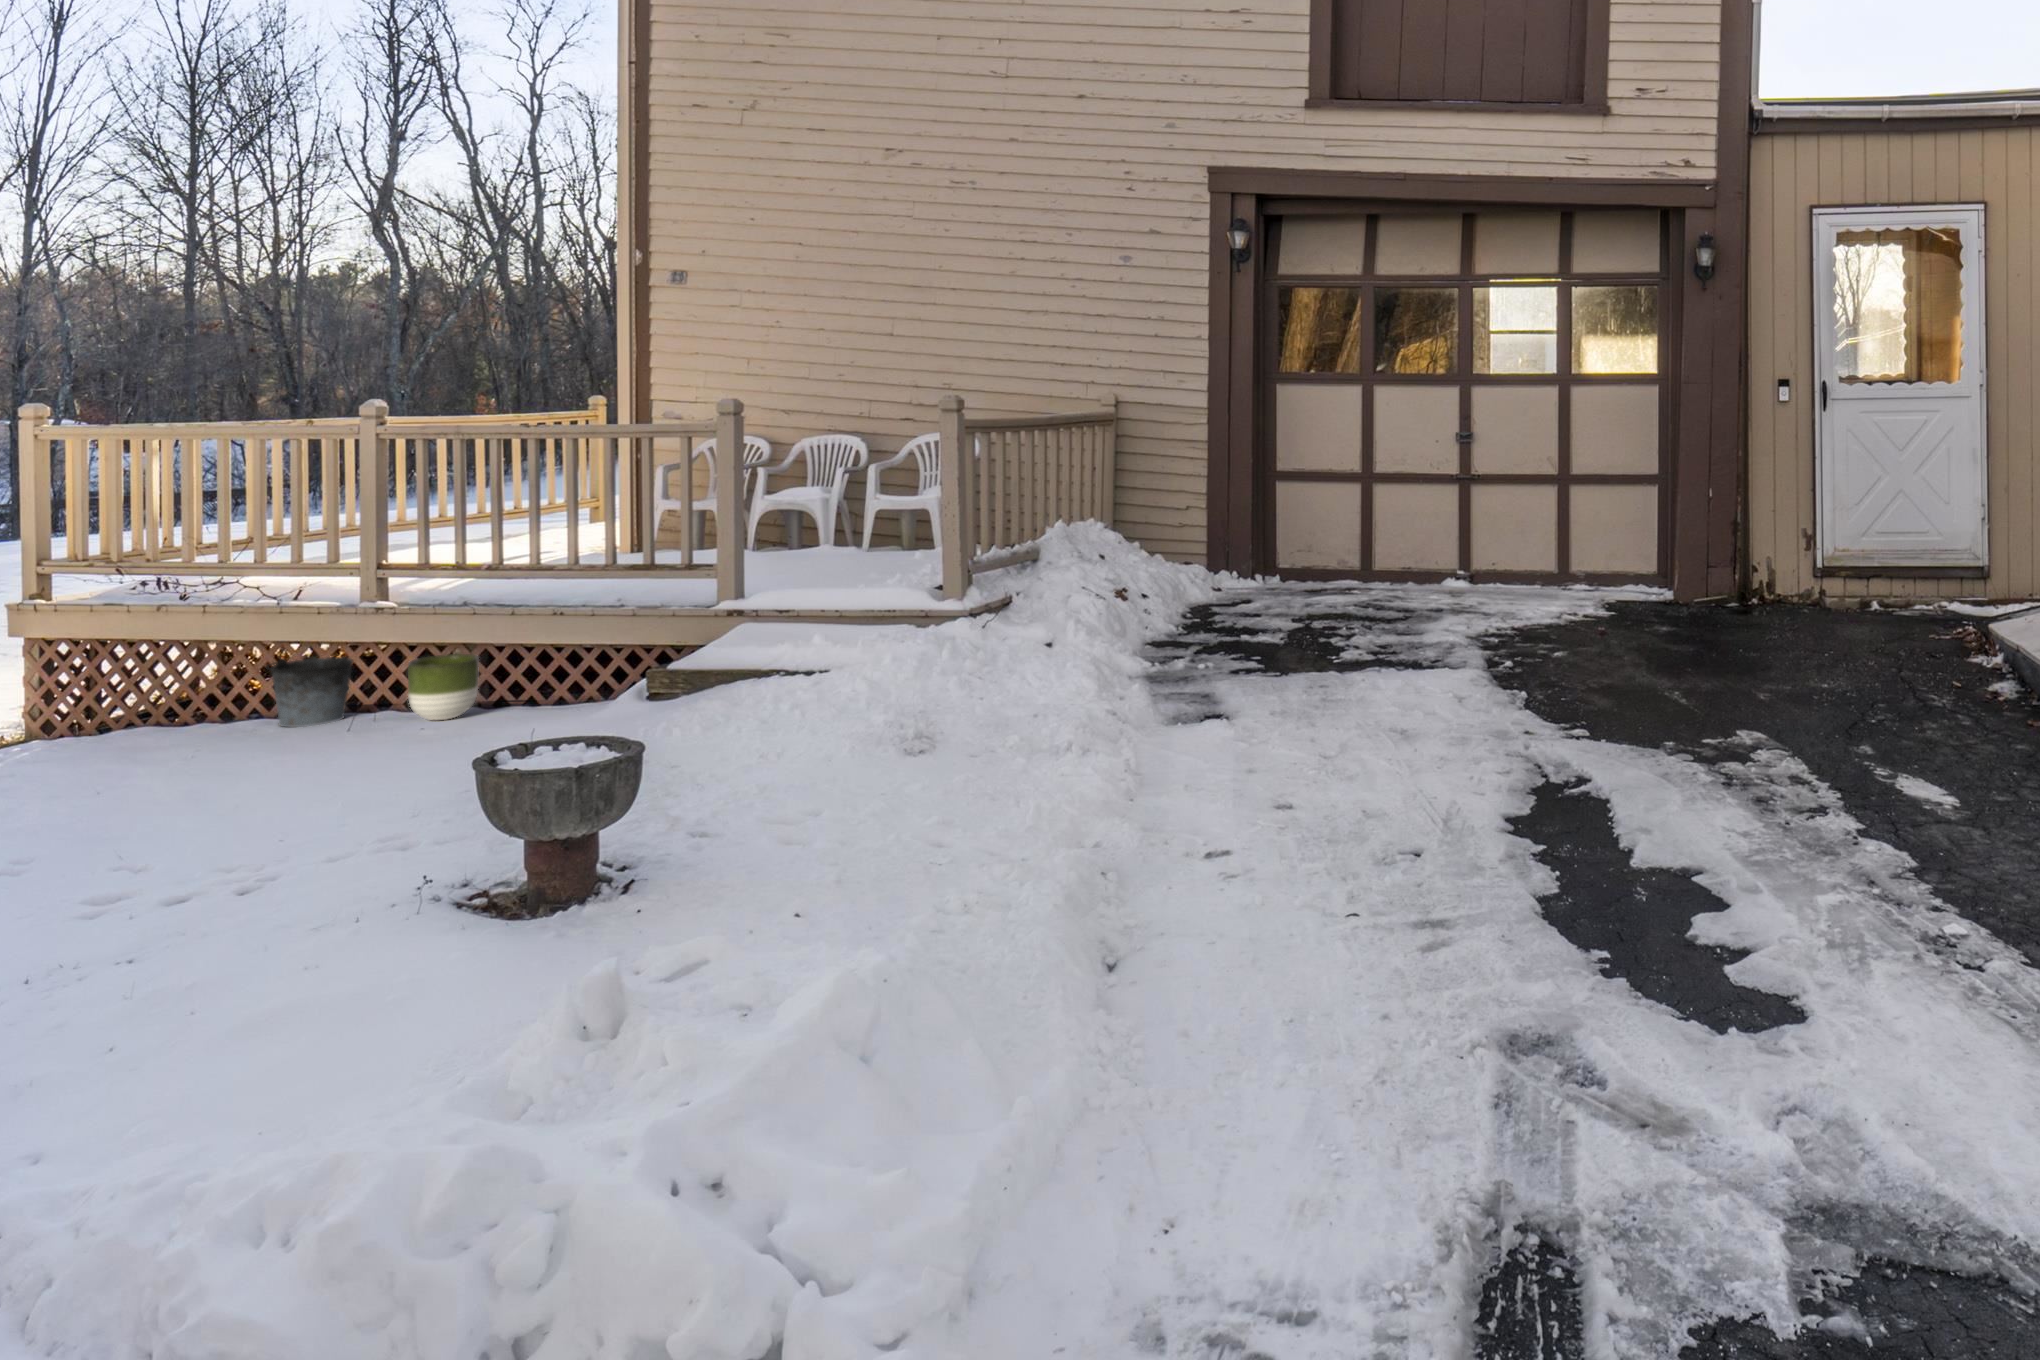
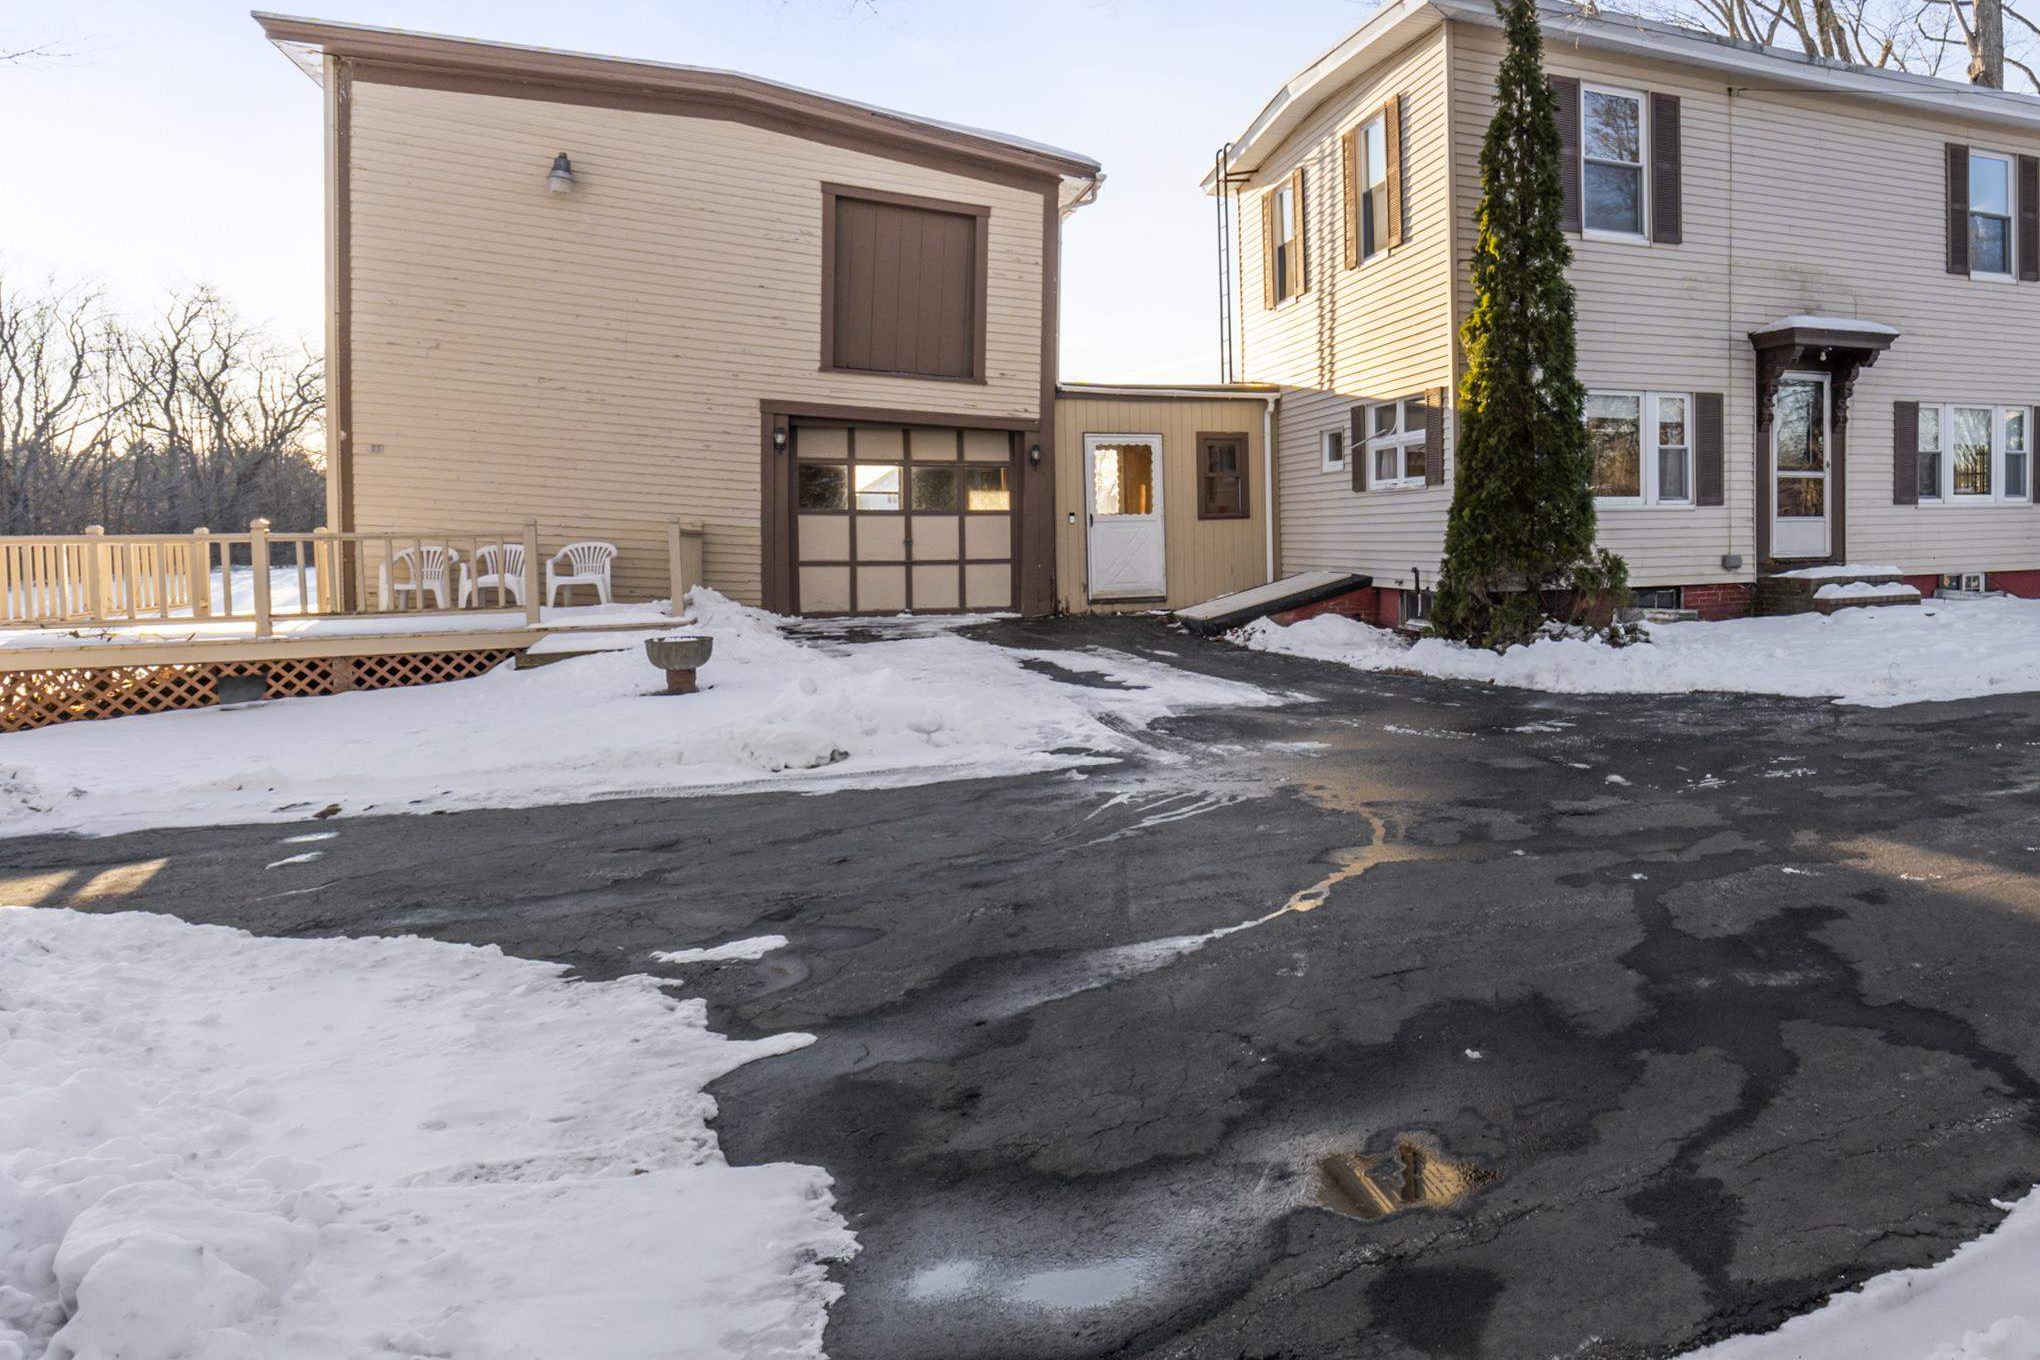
planter: present [408,654,479,720] -> none [330,663,374,698]

